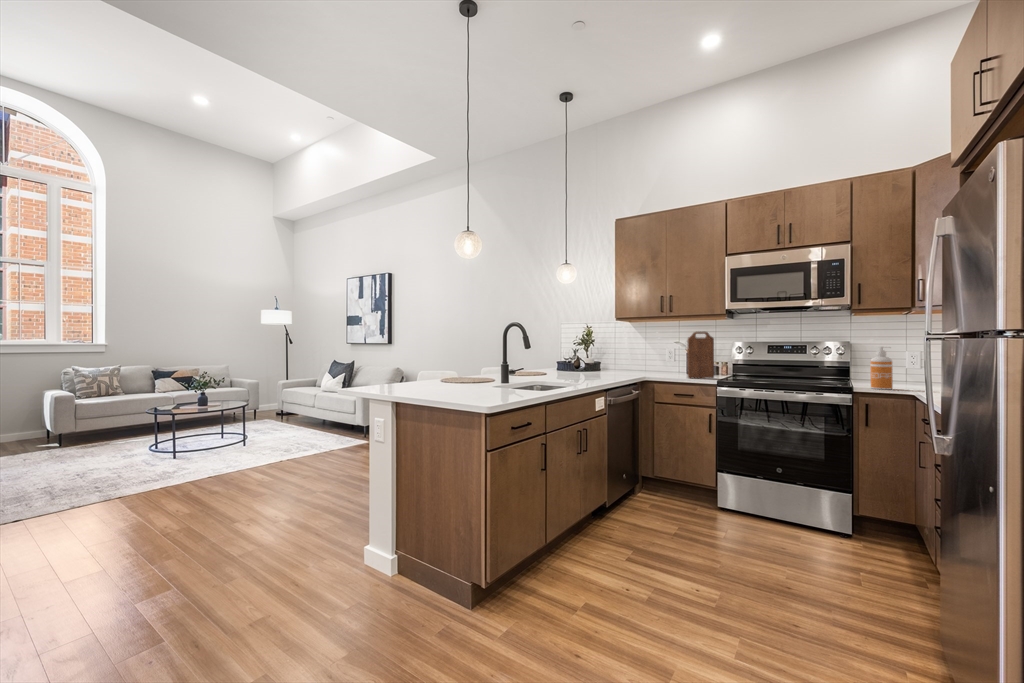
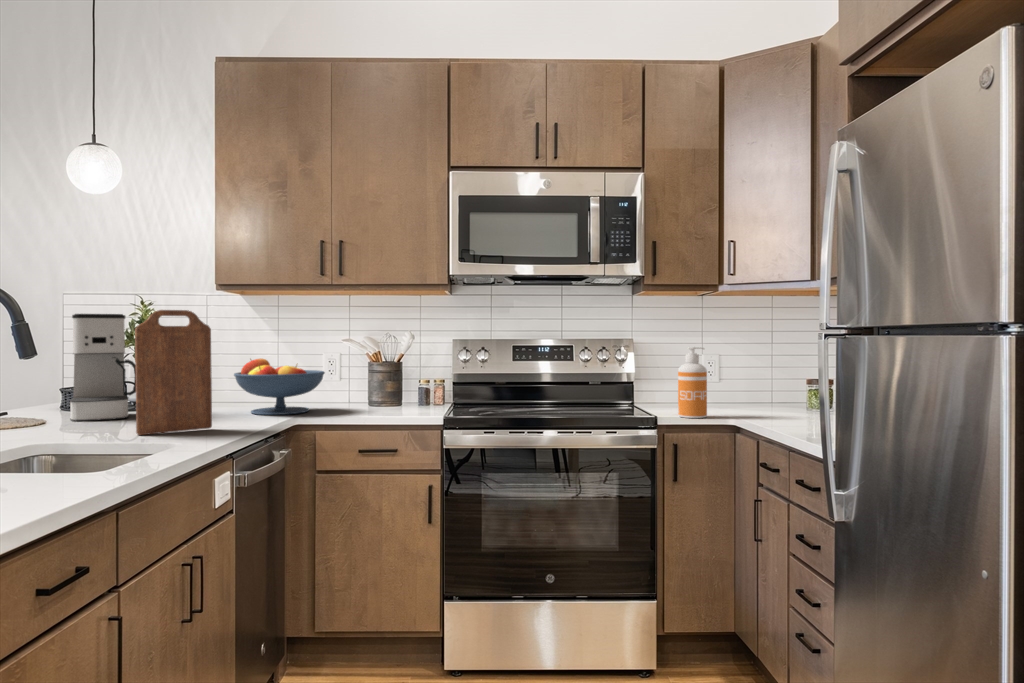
coffee maker: none [562,332,586,373] -> present [70,314,136,421]
cutting board: present [687,332,714,378] -> present [135,310,212,435]
fruit bowl: none [622,350,663,376] -> present [234,358,325,415]

